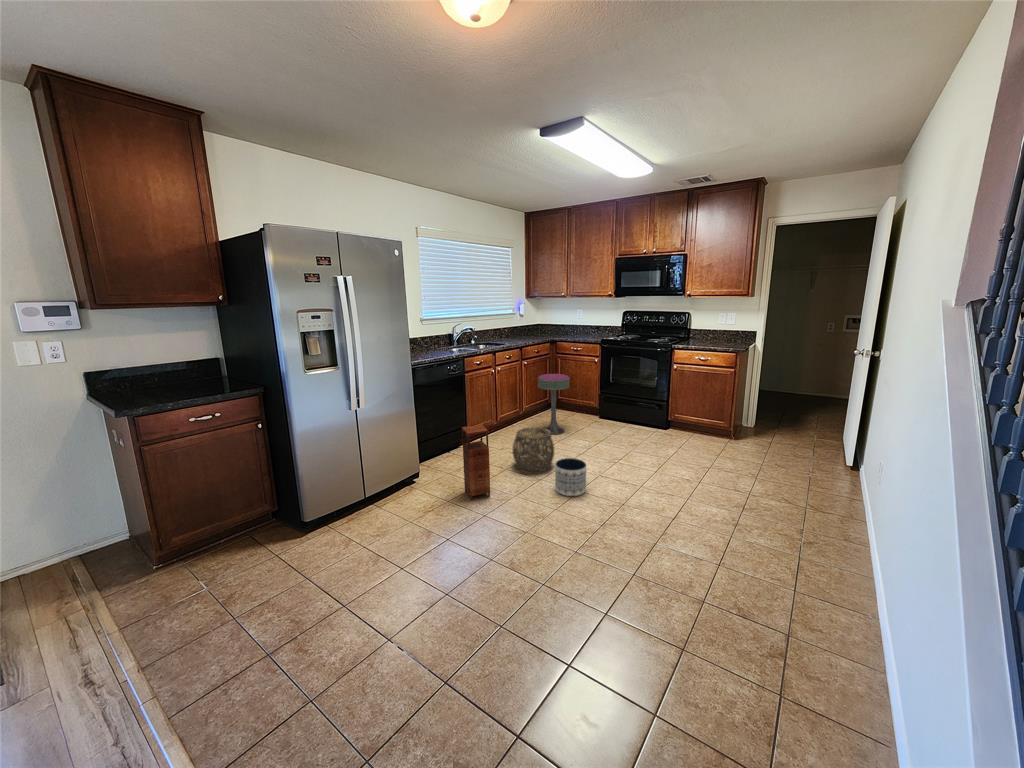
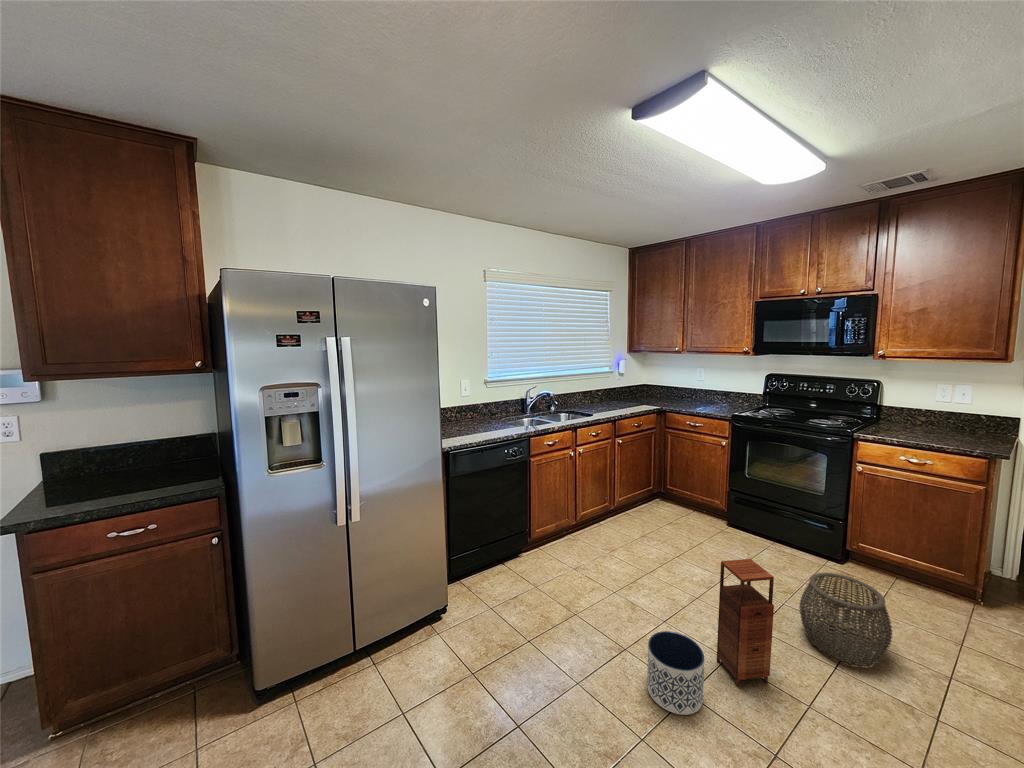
bar stool: present [538,374,570,434] -> none [634,461,681,550]
storage cabinet: present [462,425,490,500] -> present [717,559,774,686]
woven basket: present [513,427,554,472] -> present [799,573,892,666]

